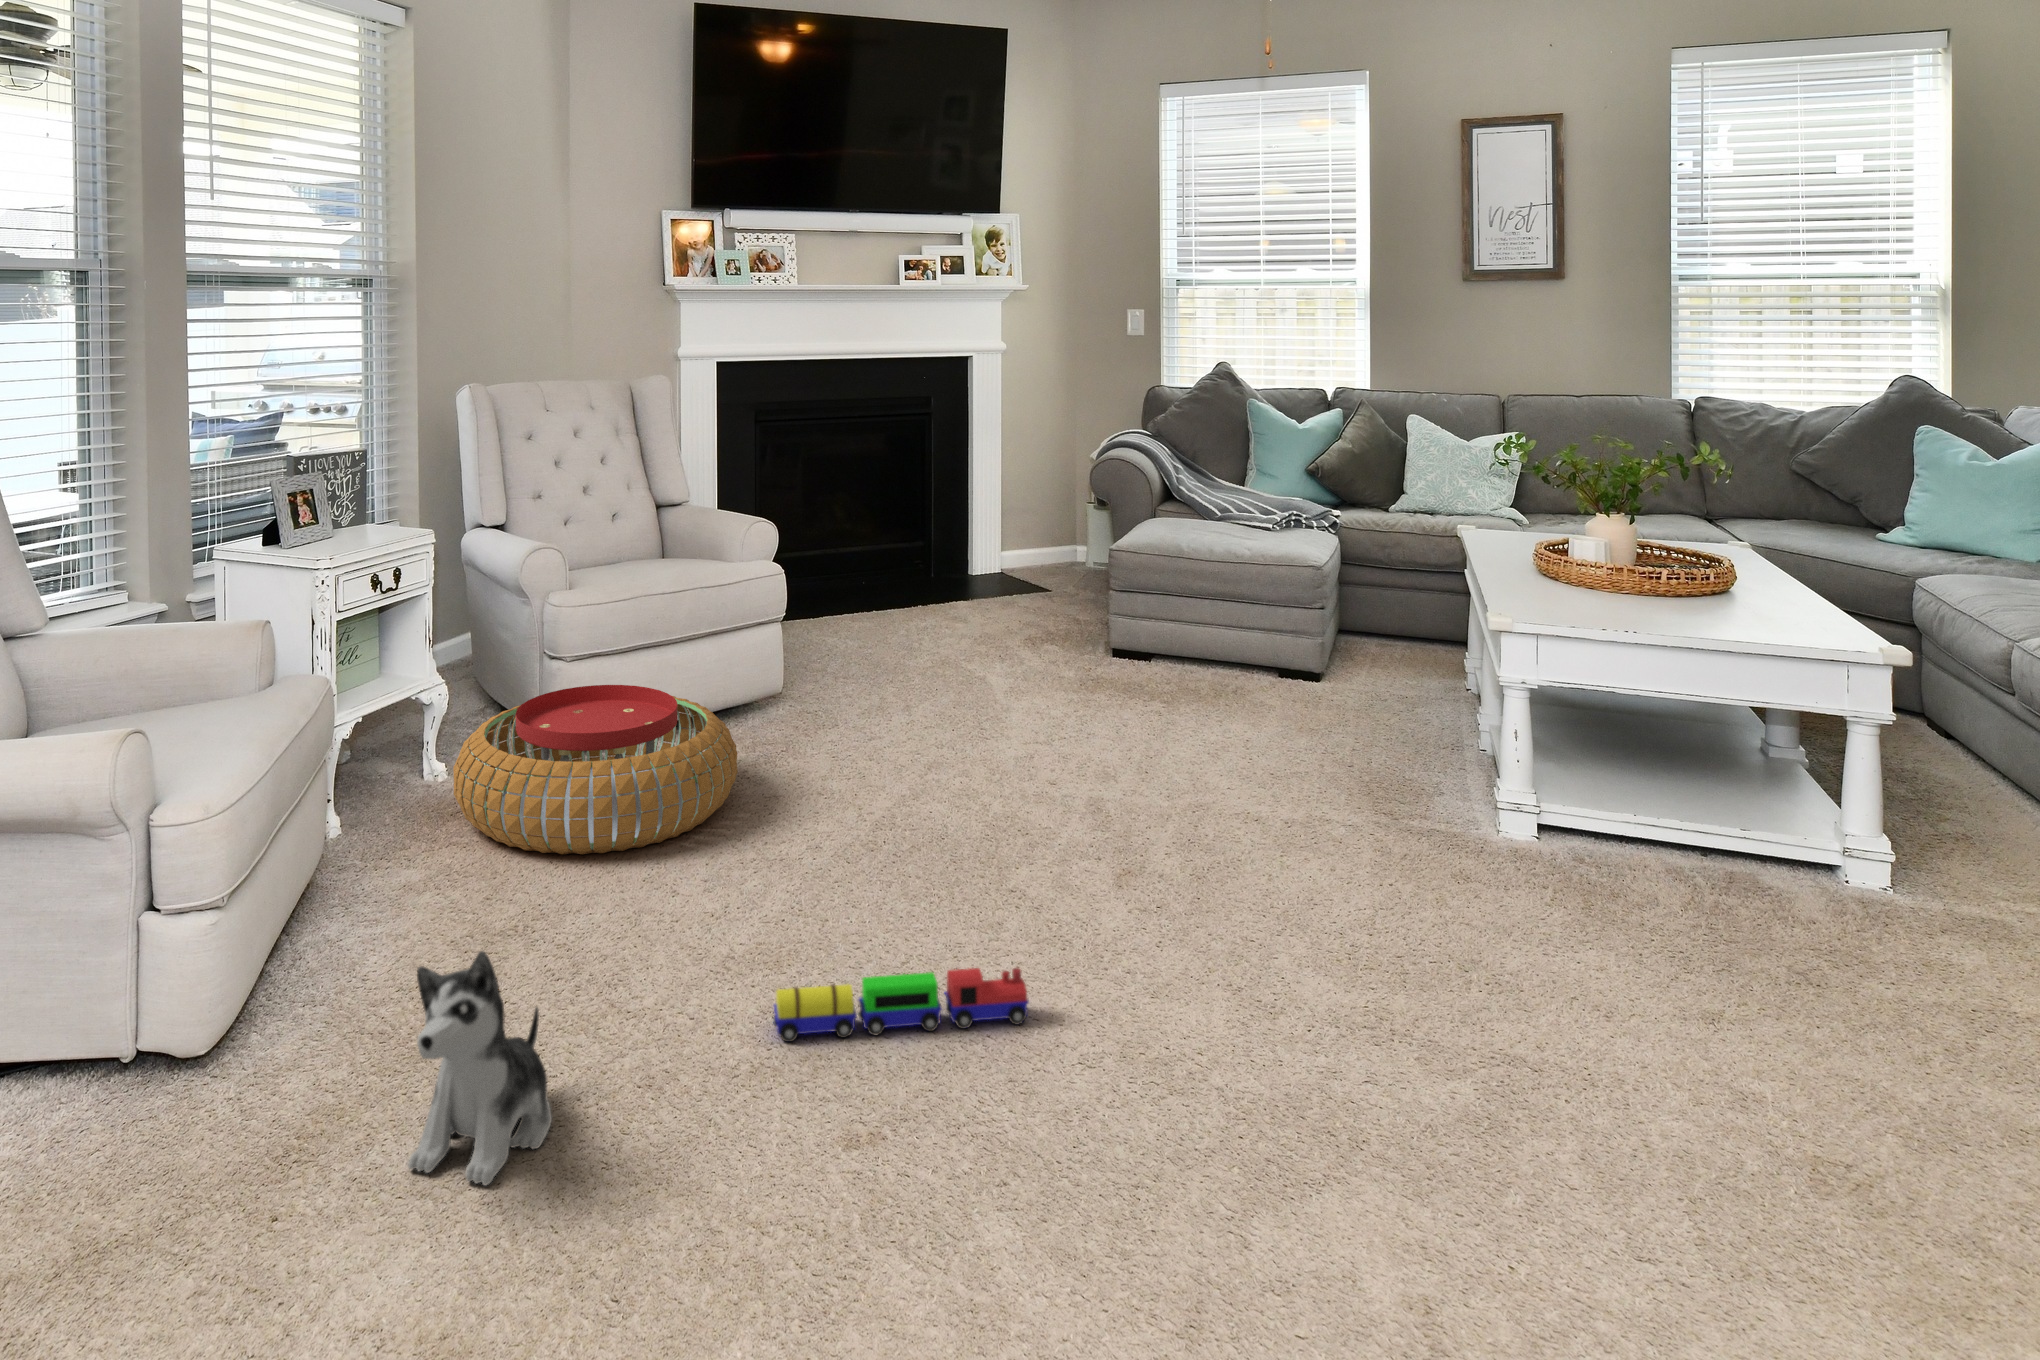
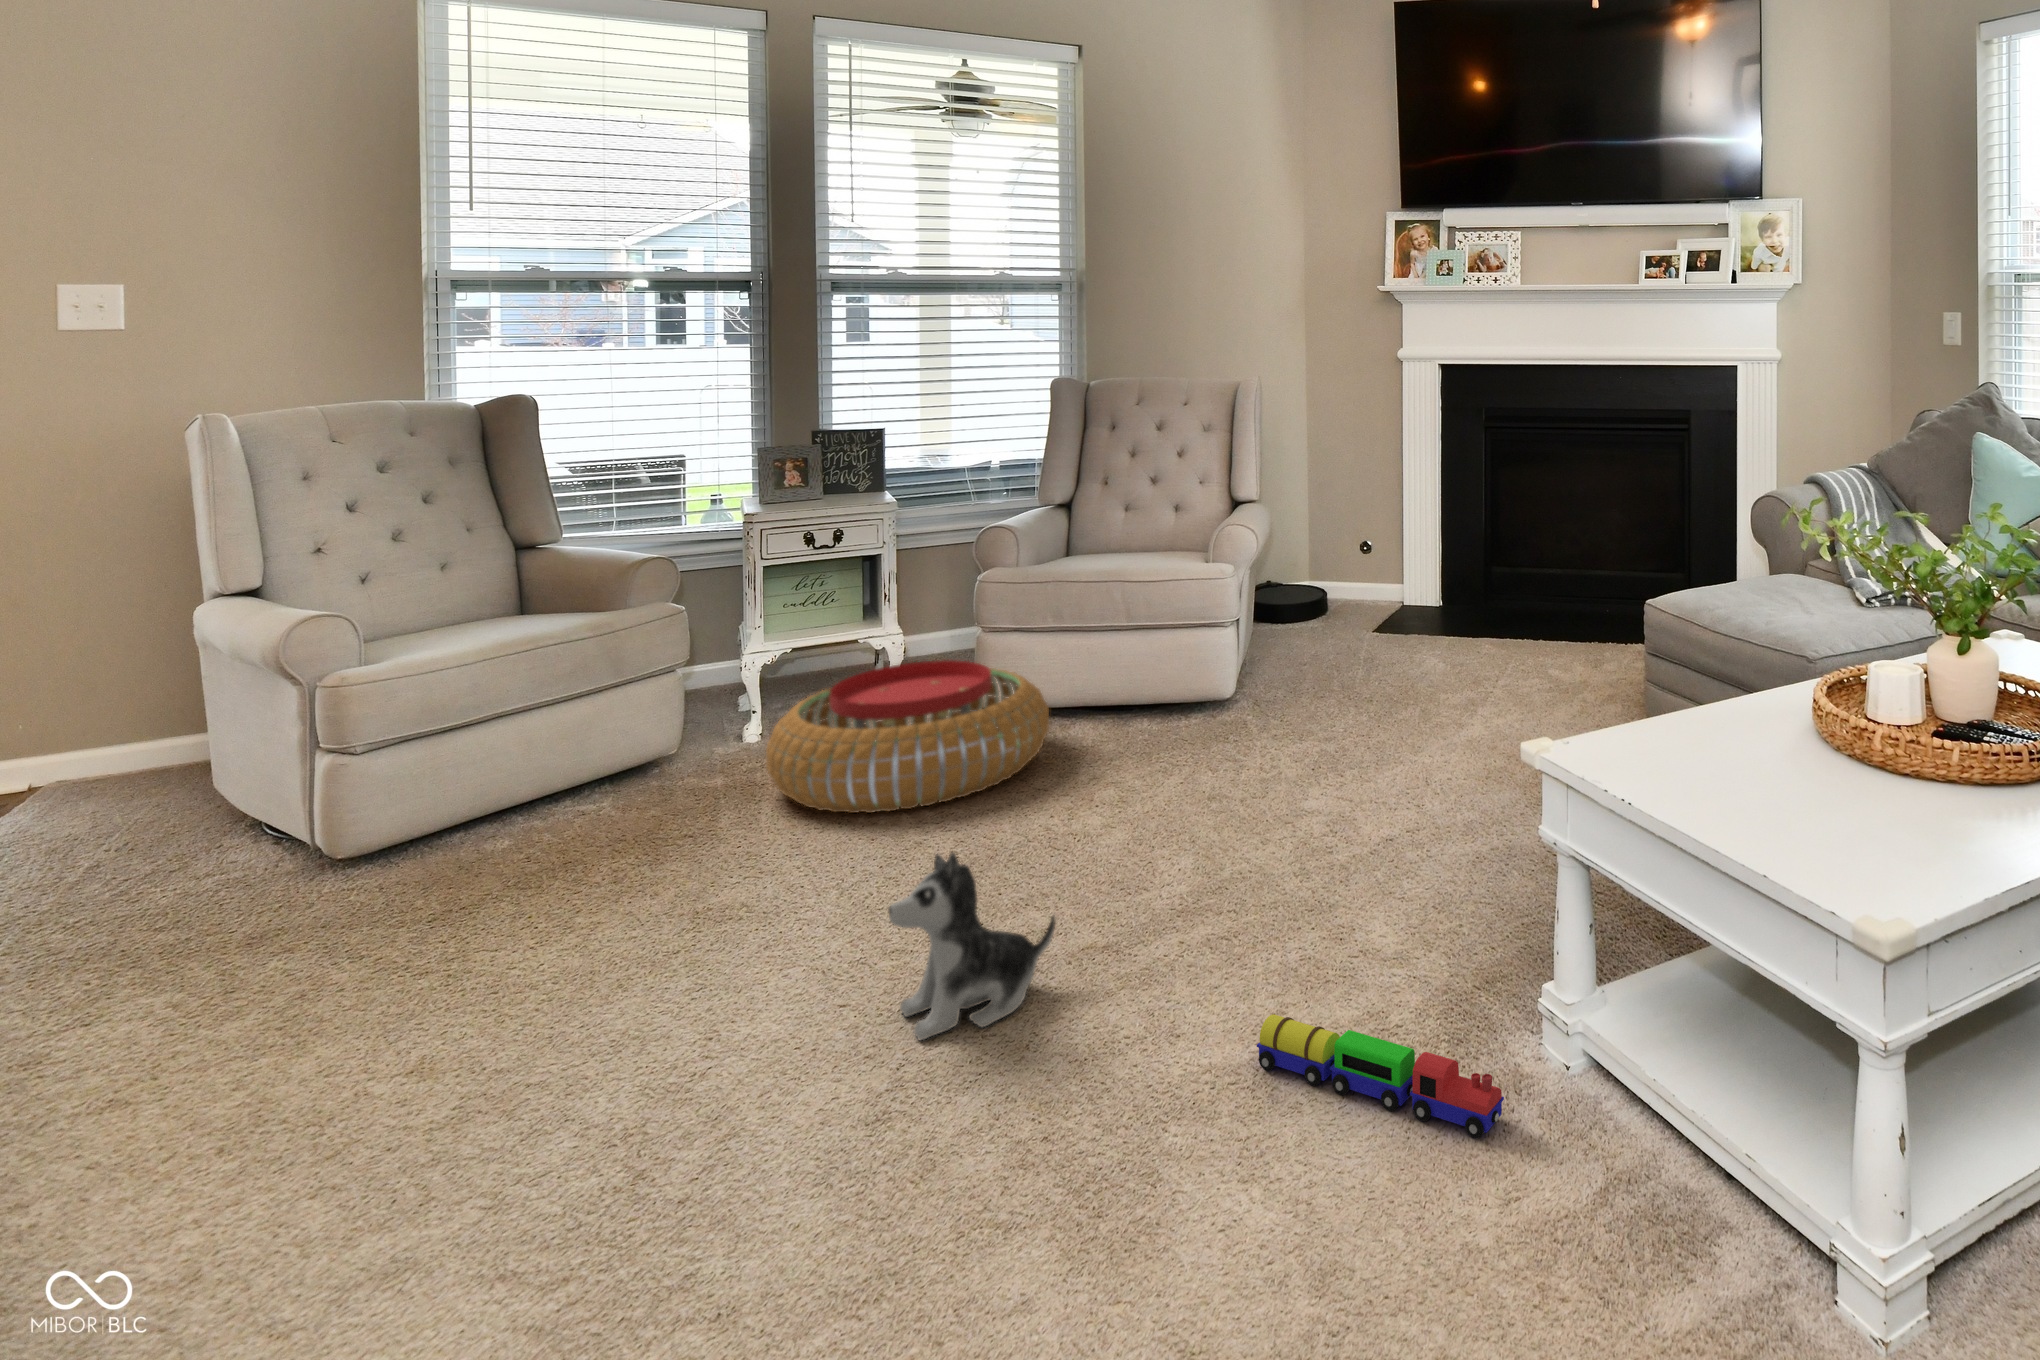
plush toy: present [408,951,552,1185] -> present [888,853,1055,1040]
toy train: present [773,968,1029,1042] -> present [1257,1014,1504,1138]

